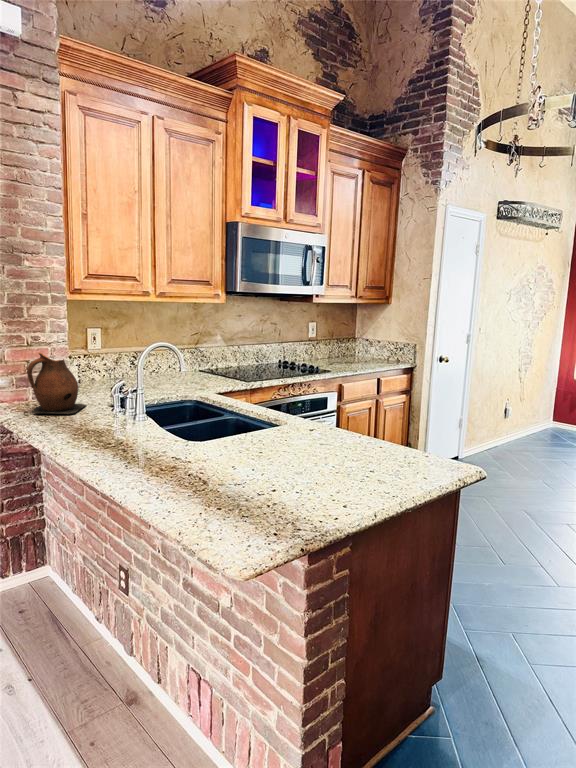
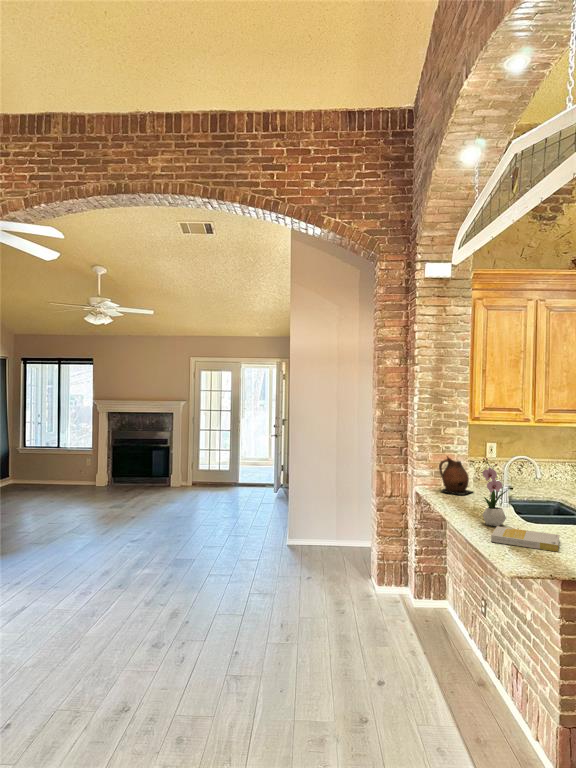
flower arrangement: none [135,353,177,470] -> present [482,458,508,526]
book: none [172,467,288,512] -> present [491,526,560,552]

